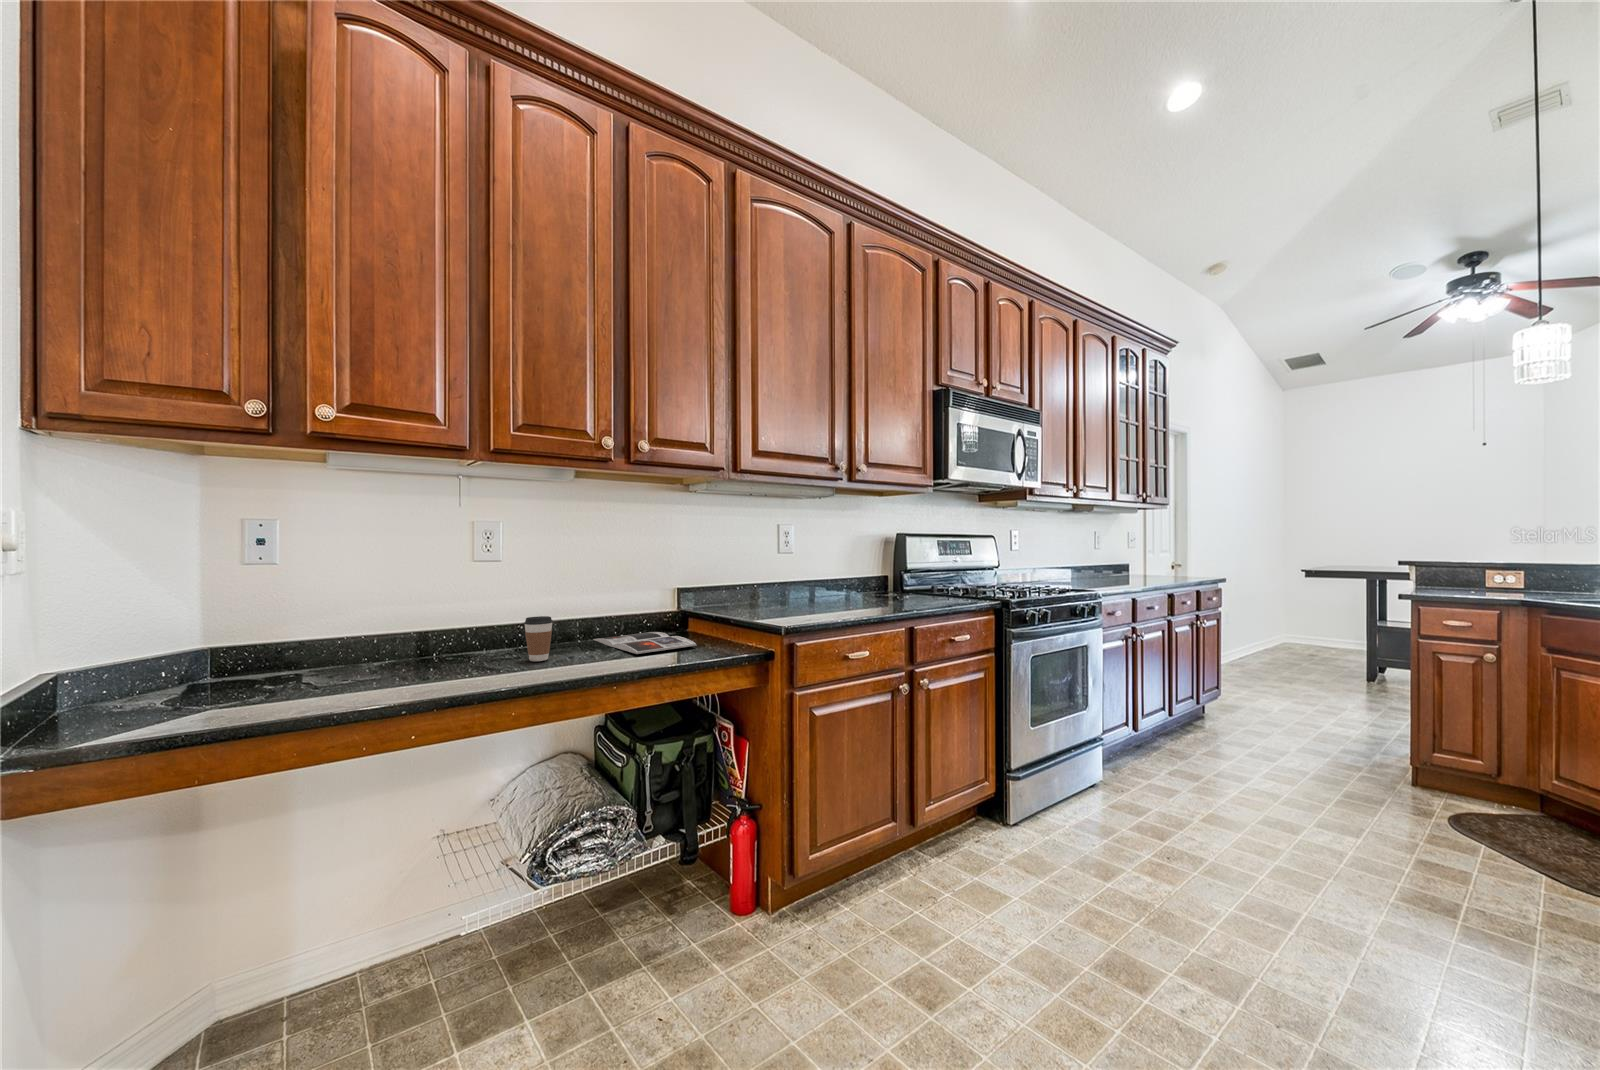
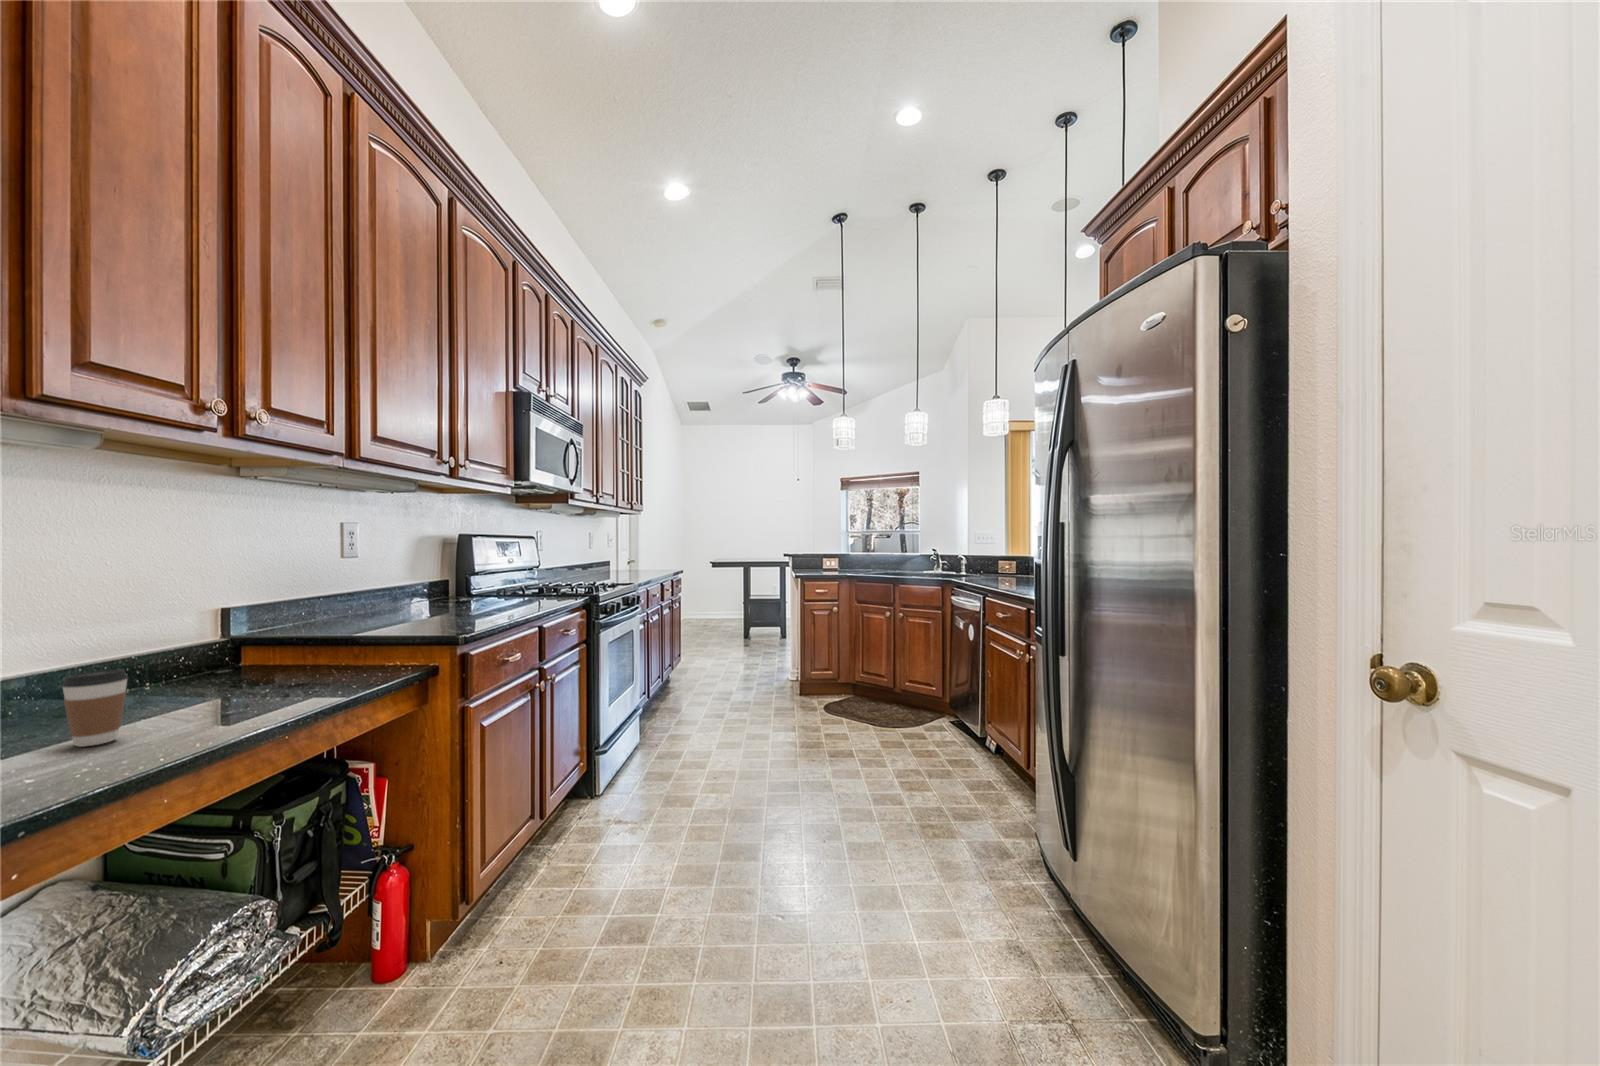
magazine: present [593,632,696,654] -> none [104,672,339,707]

